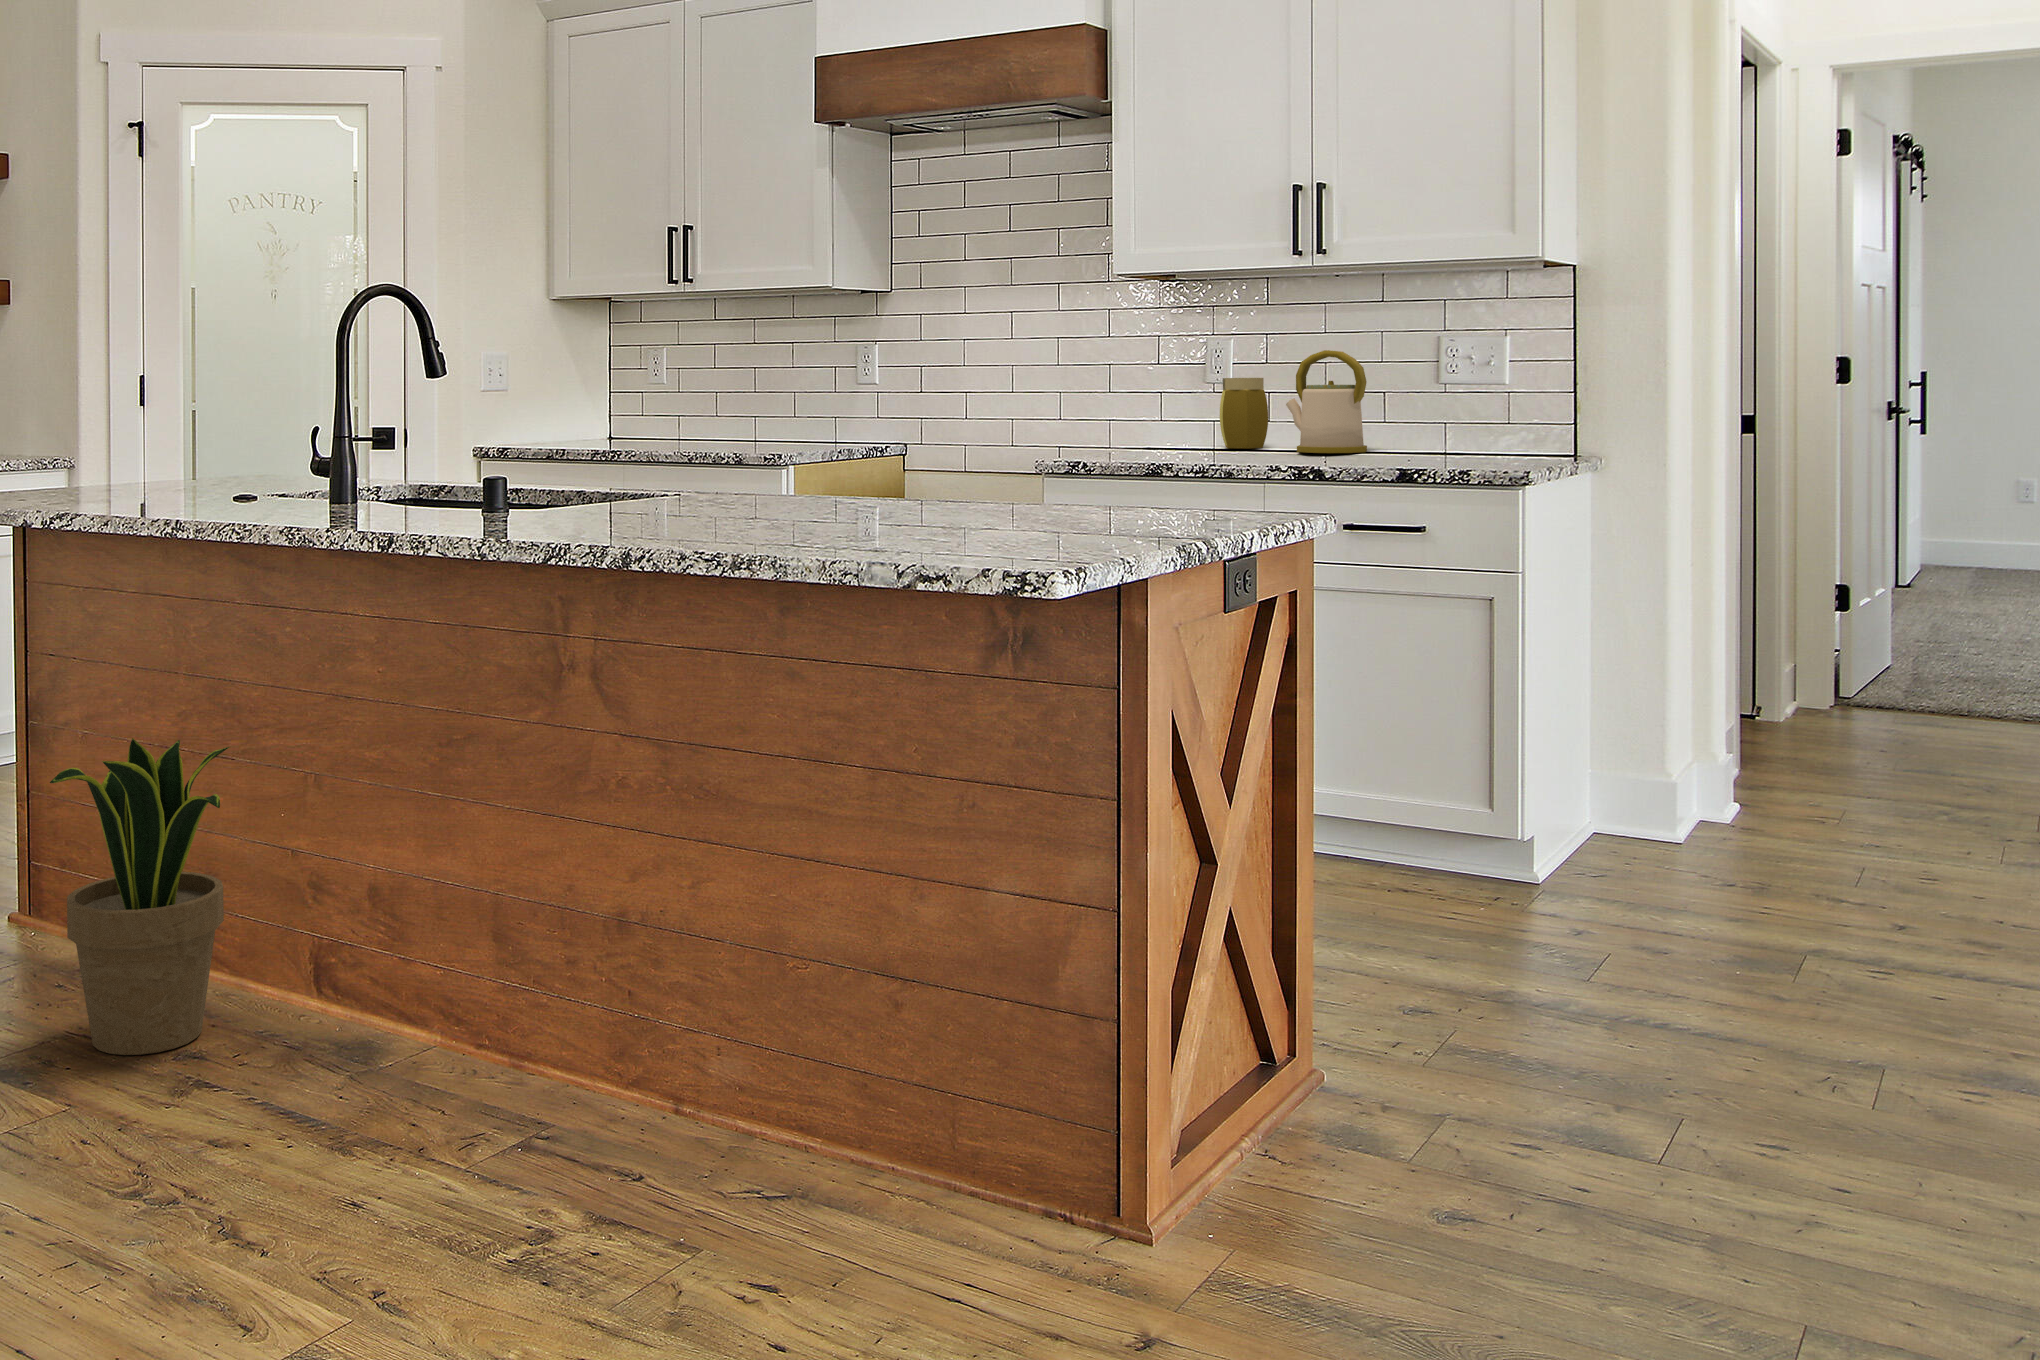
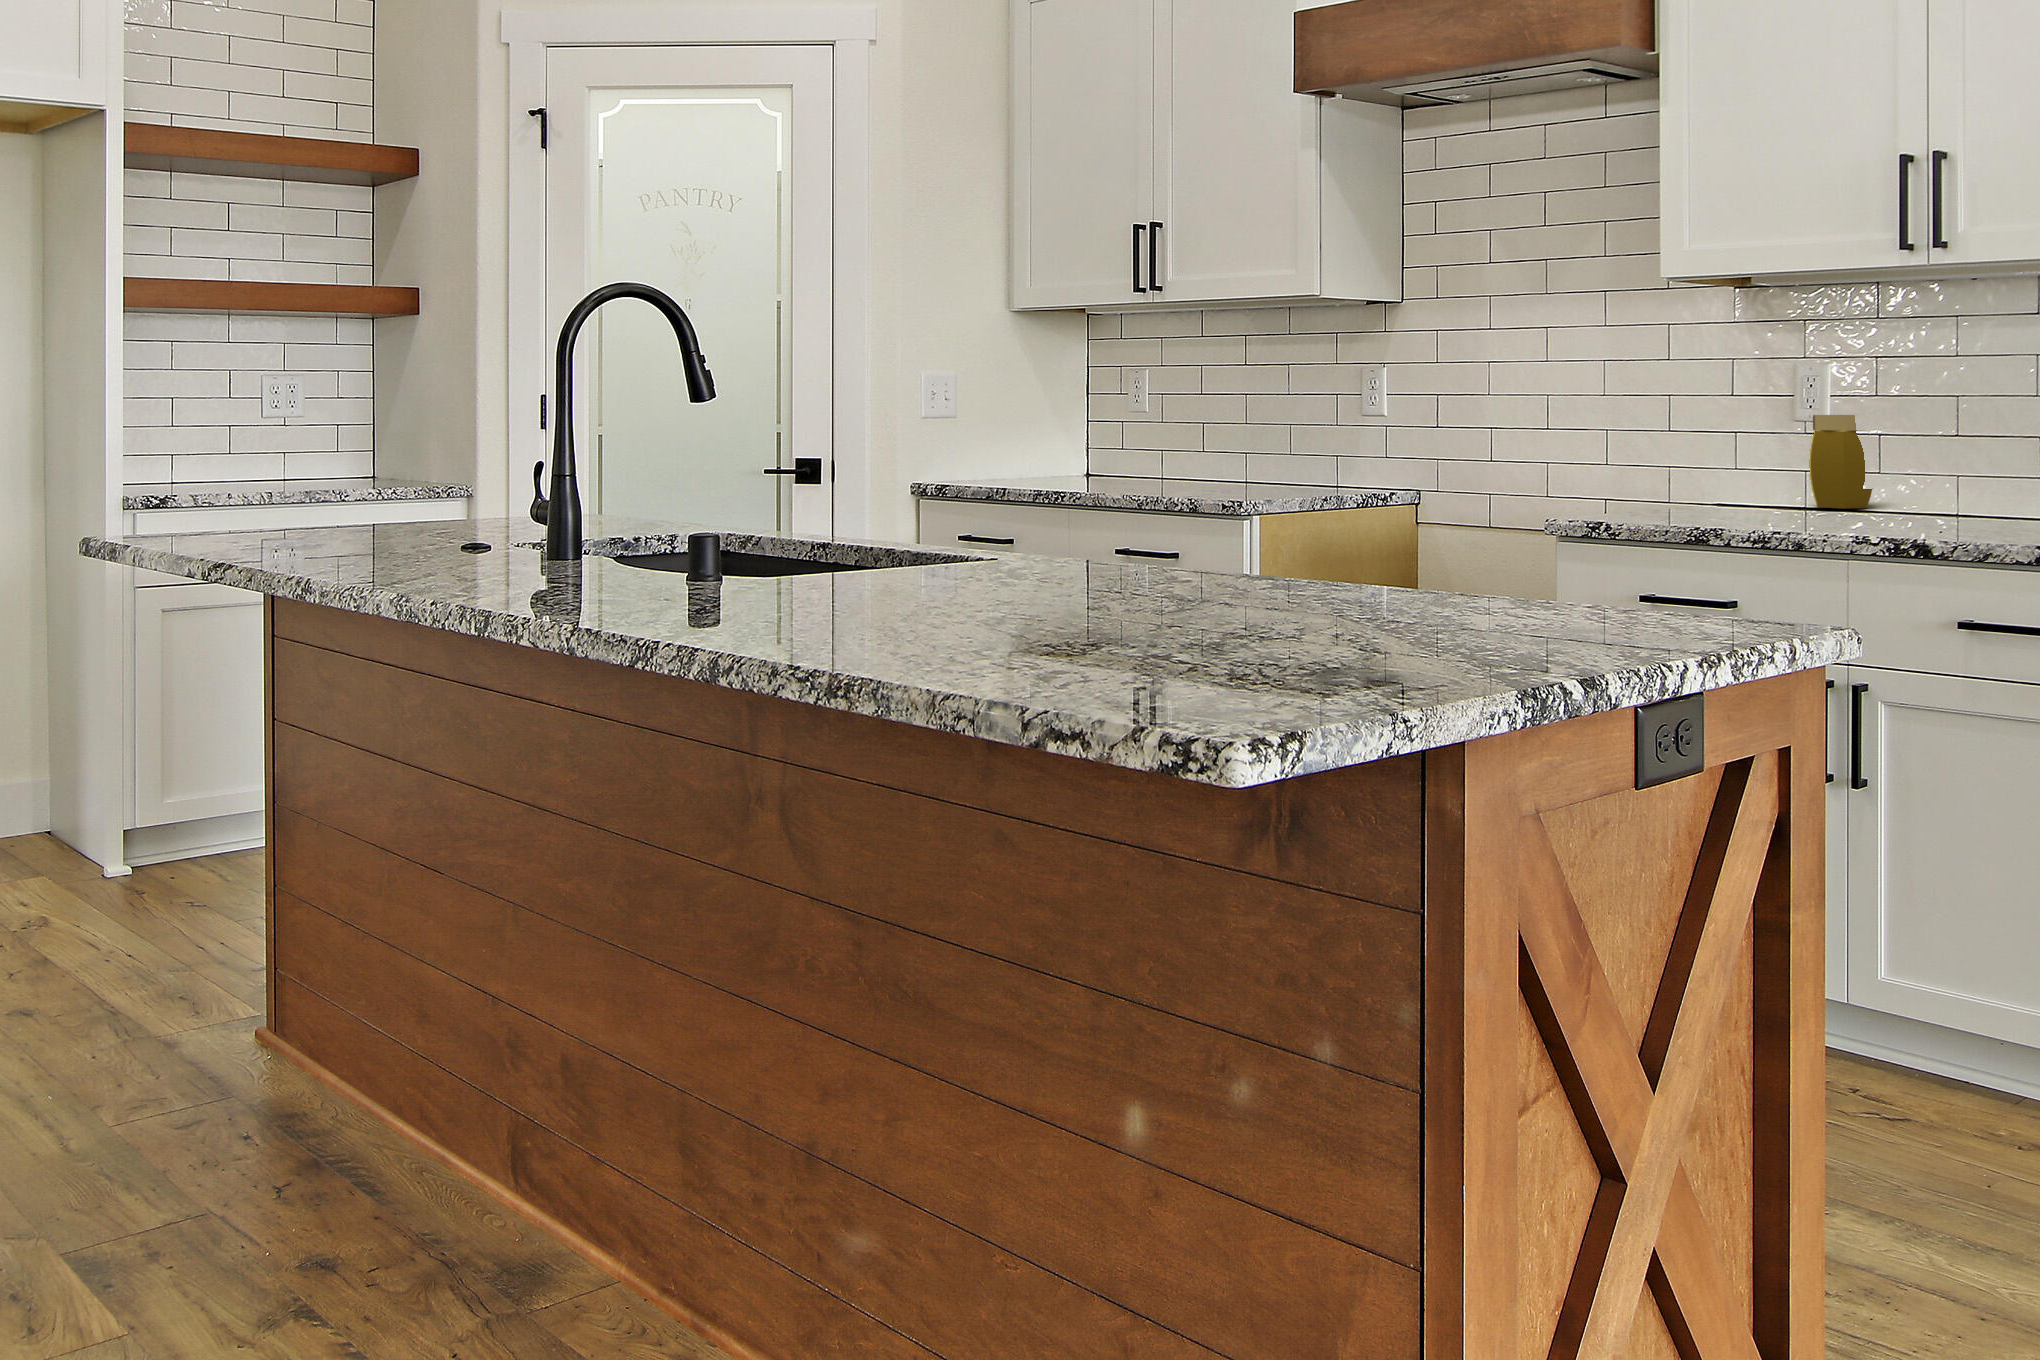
kettle: present [1286,350,1367,453] -> none [1896,379,2011,519]
potted plant: present [50,738,229,1055] -> none [130,853,388,1265]

